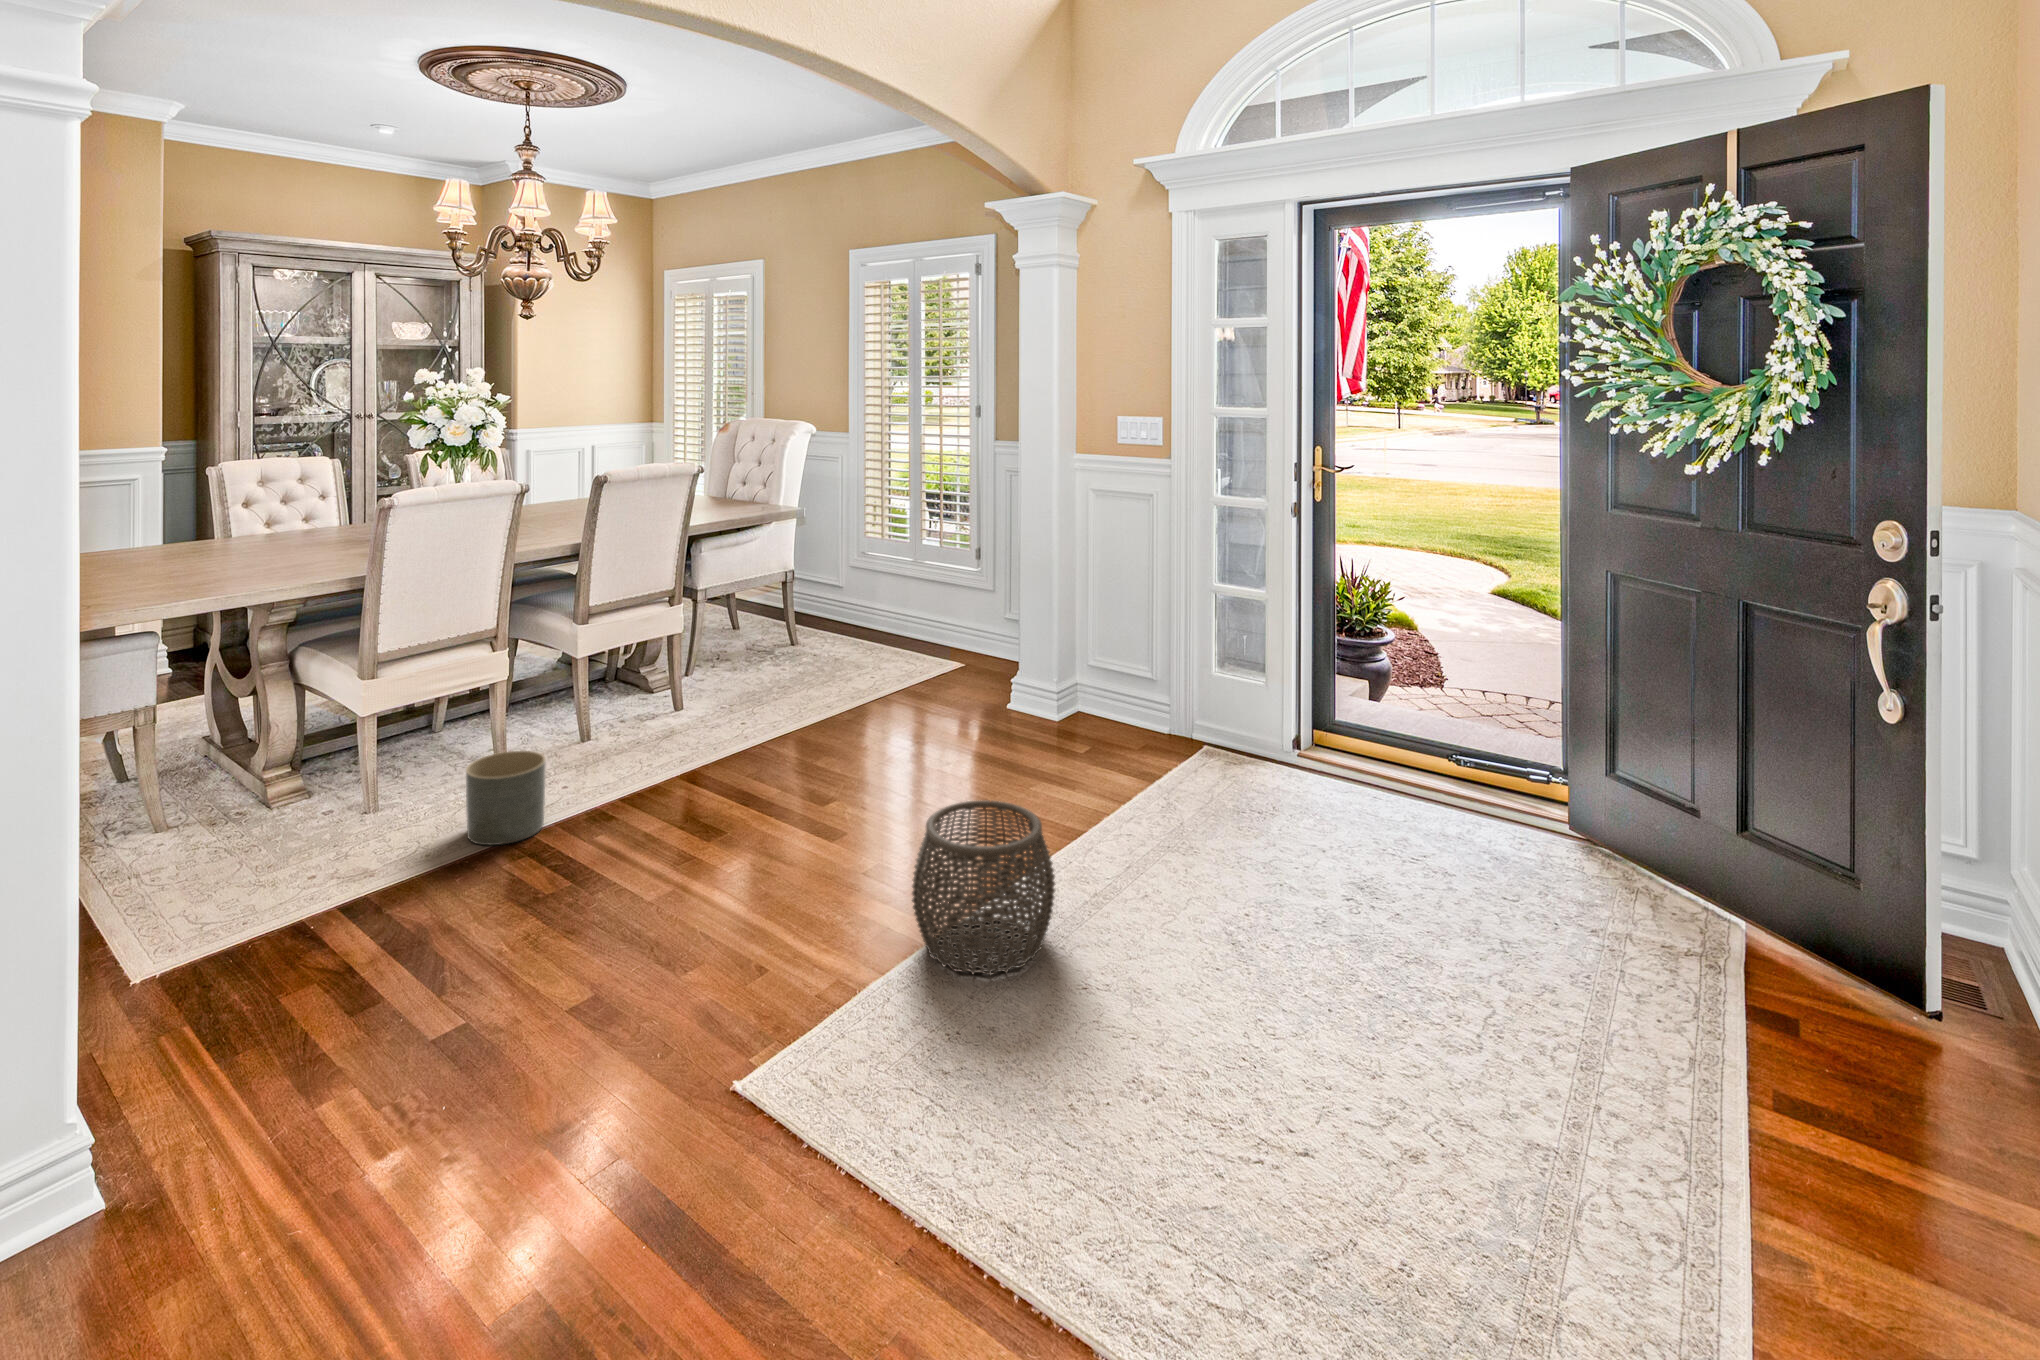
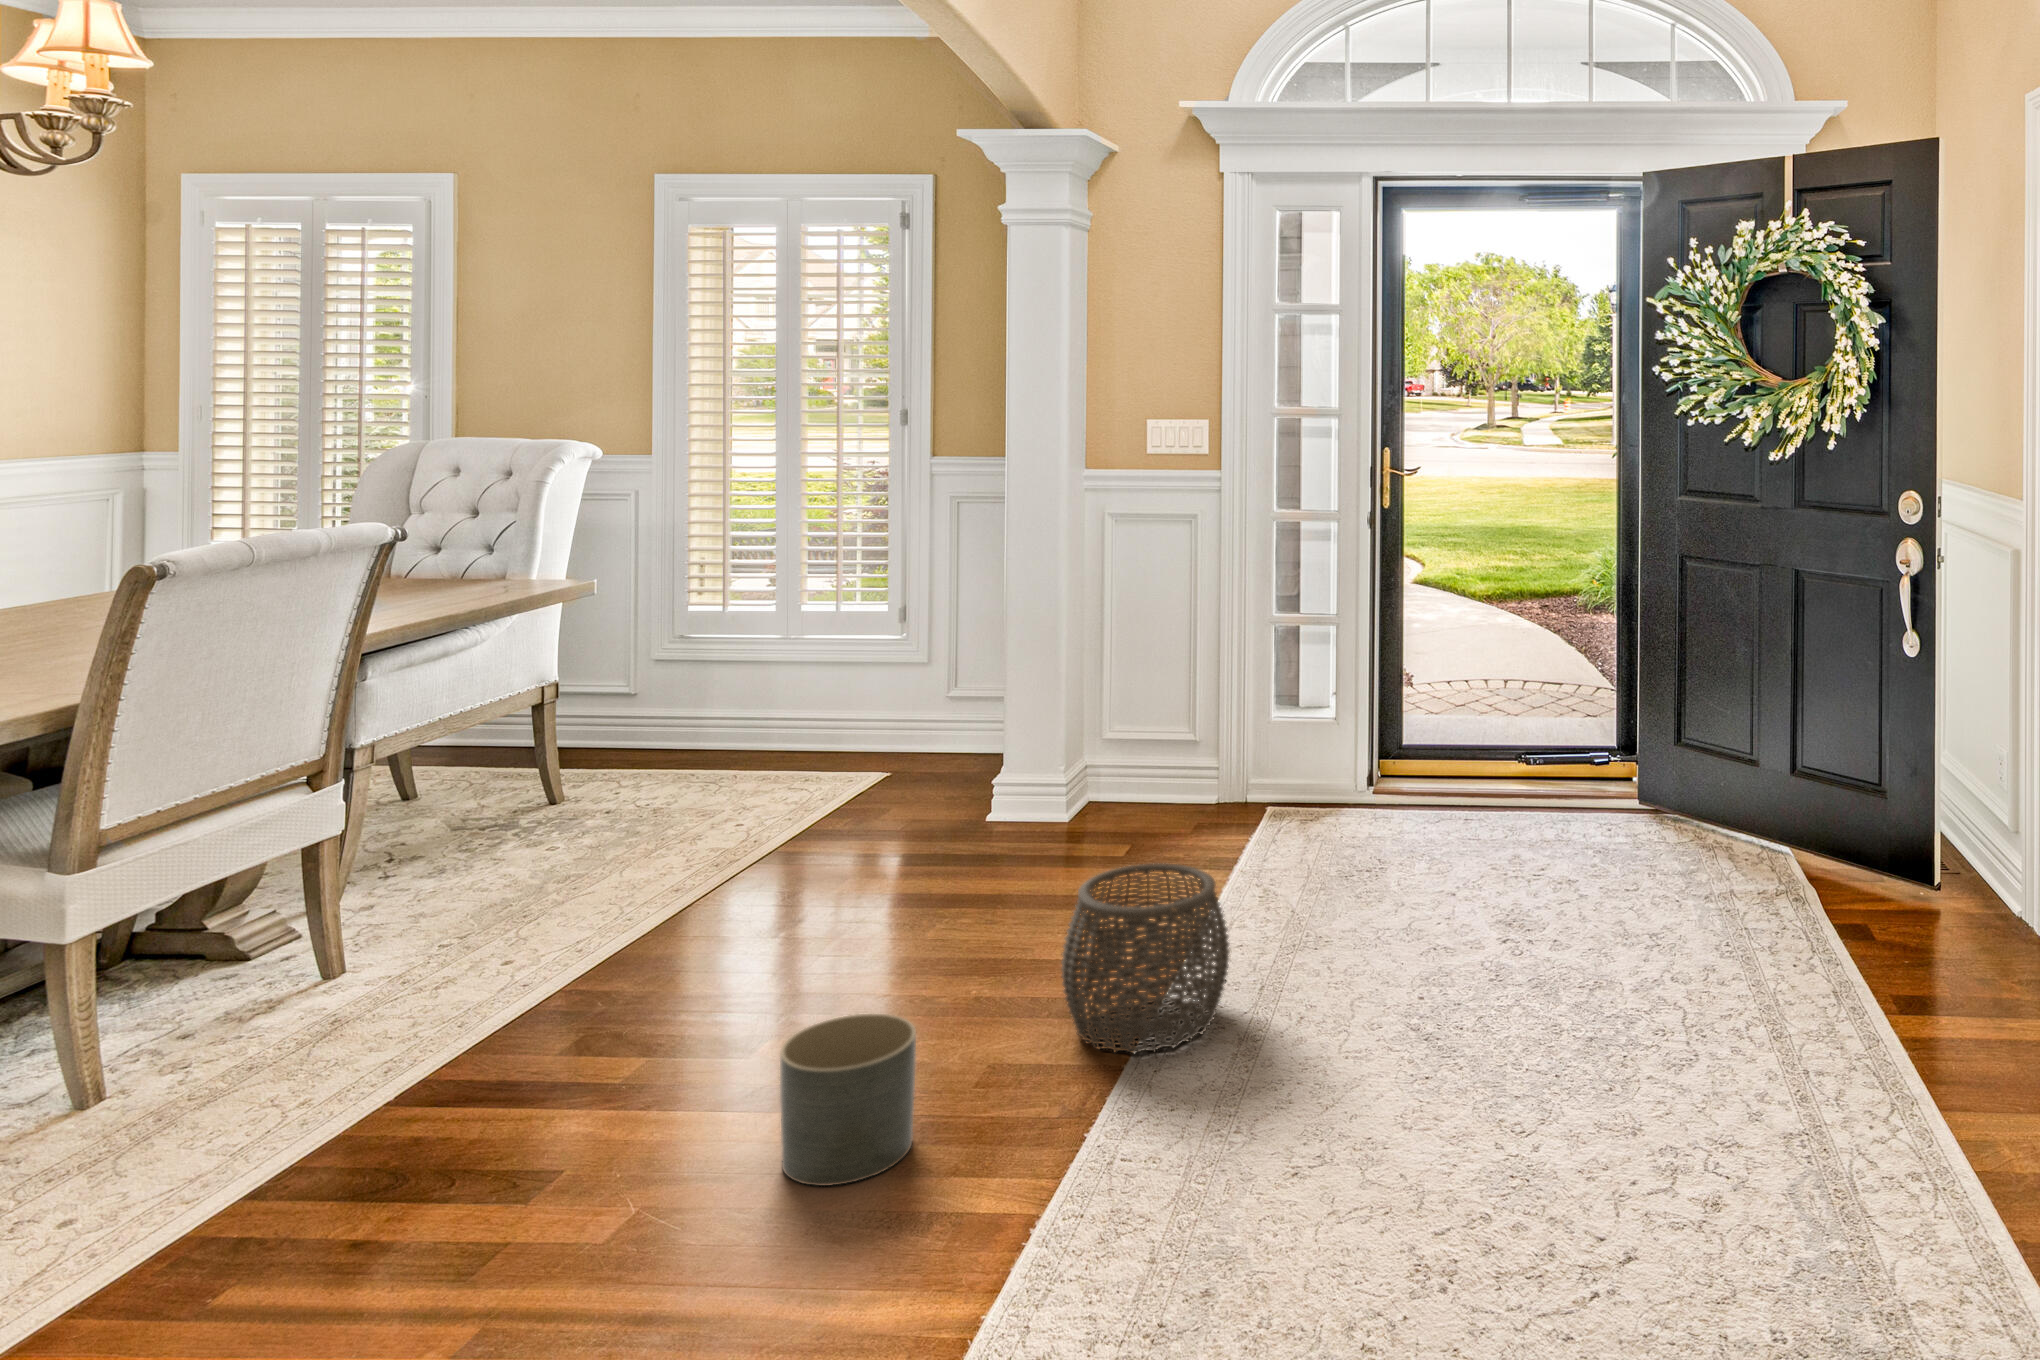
planter: present [466,751,546,845] -> present [780,1014,916,1186]

